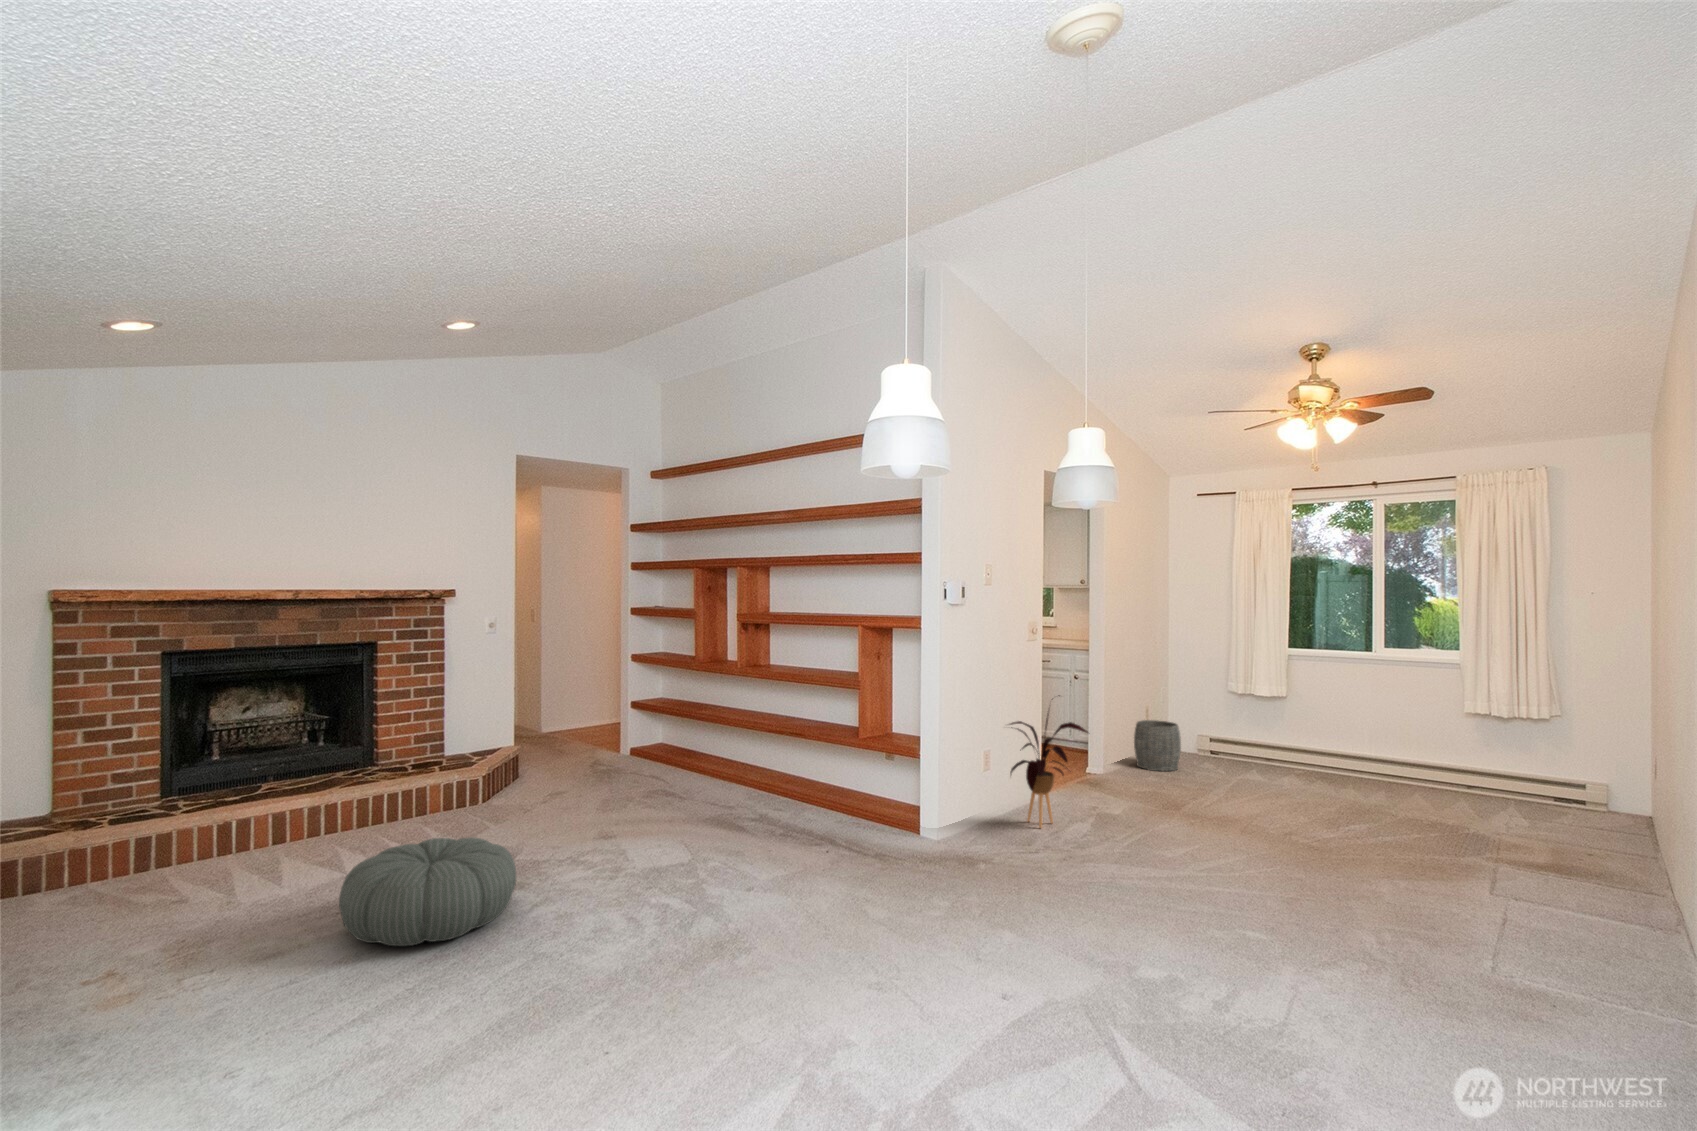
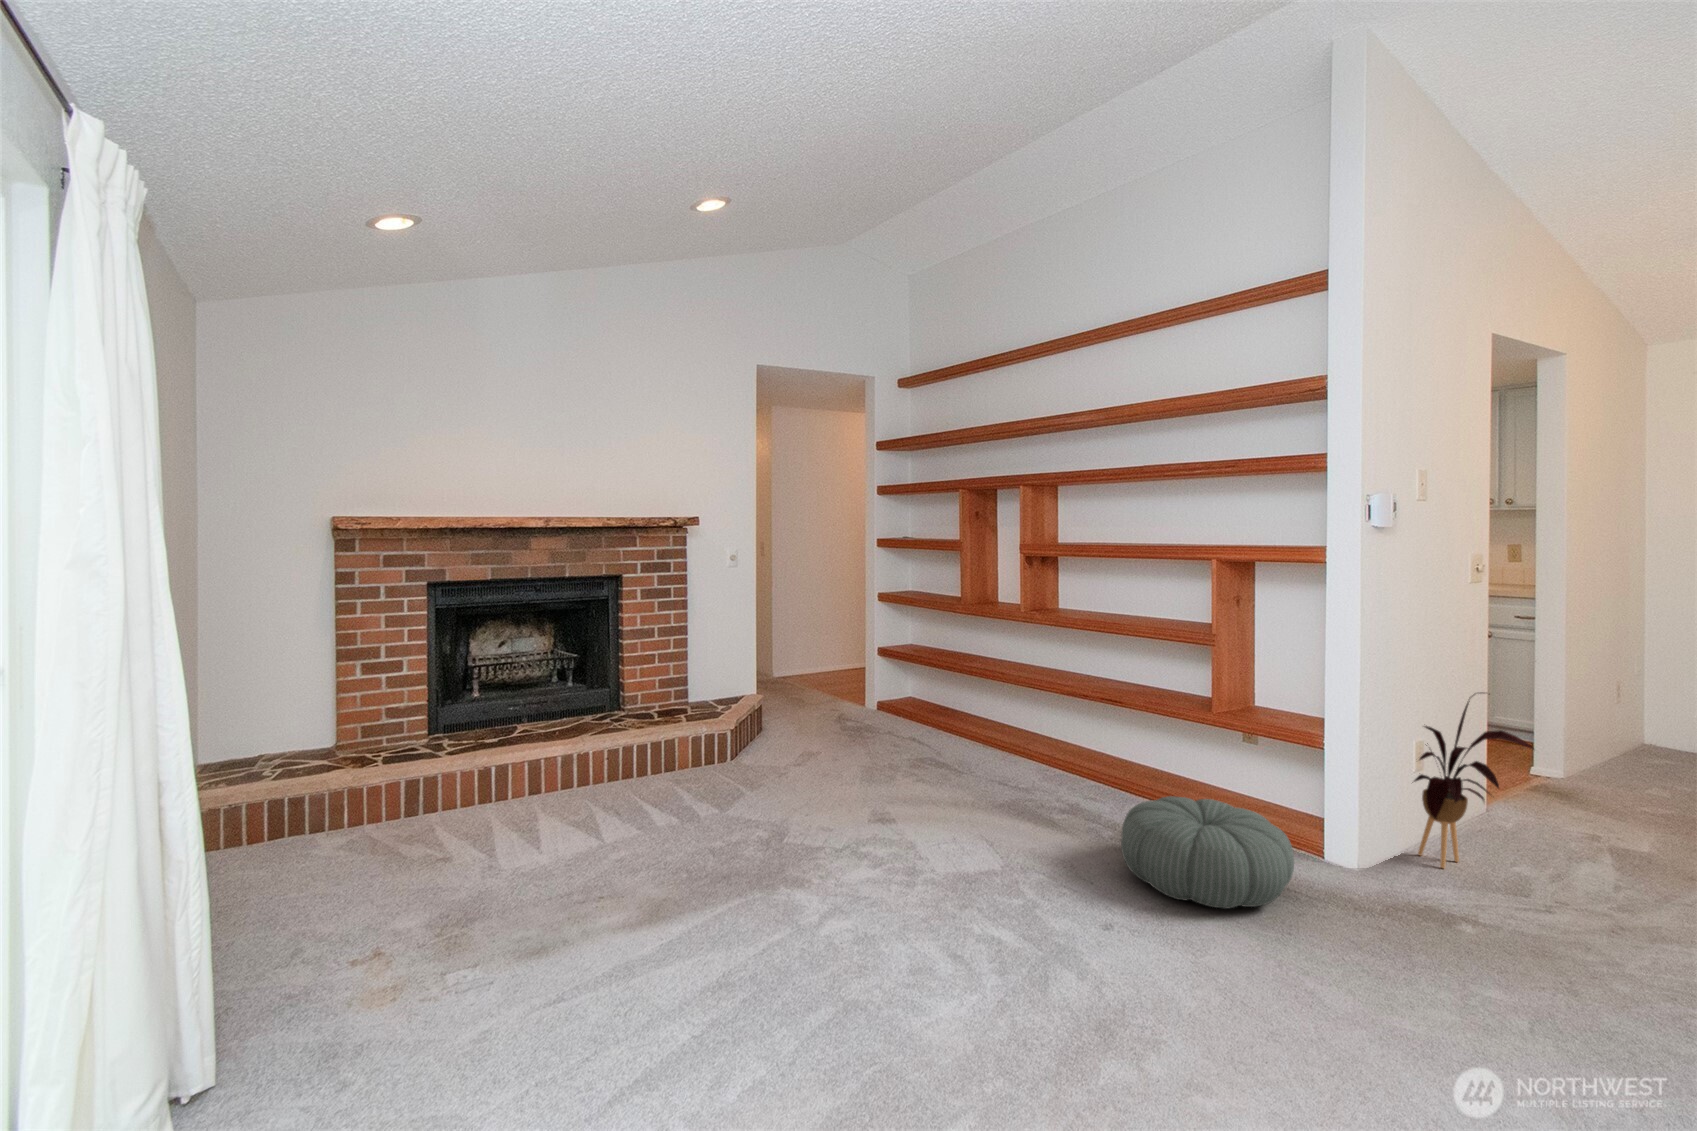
woven basket: present [1134,720,1181,771] -> none [1546,718,1625,791]
pouf: present [339,837,516,946] -> present [1121,796,1294,908]

